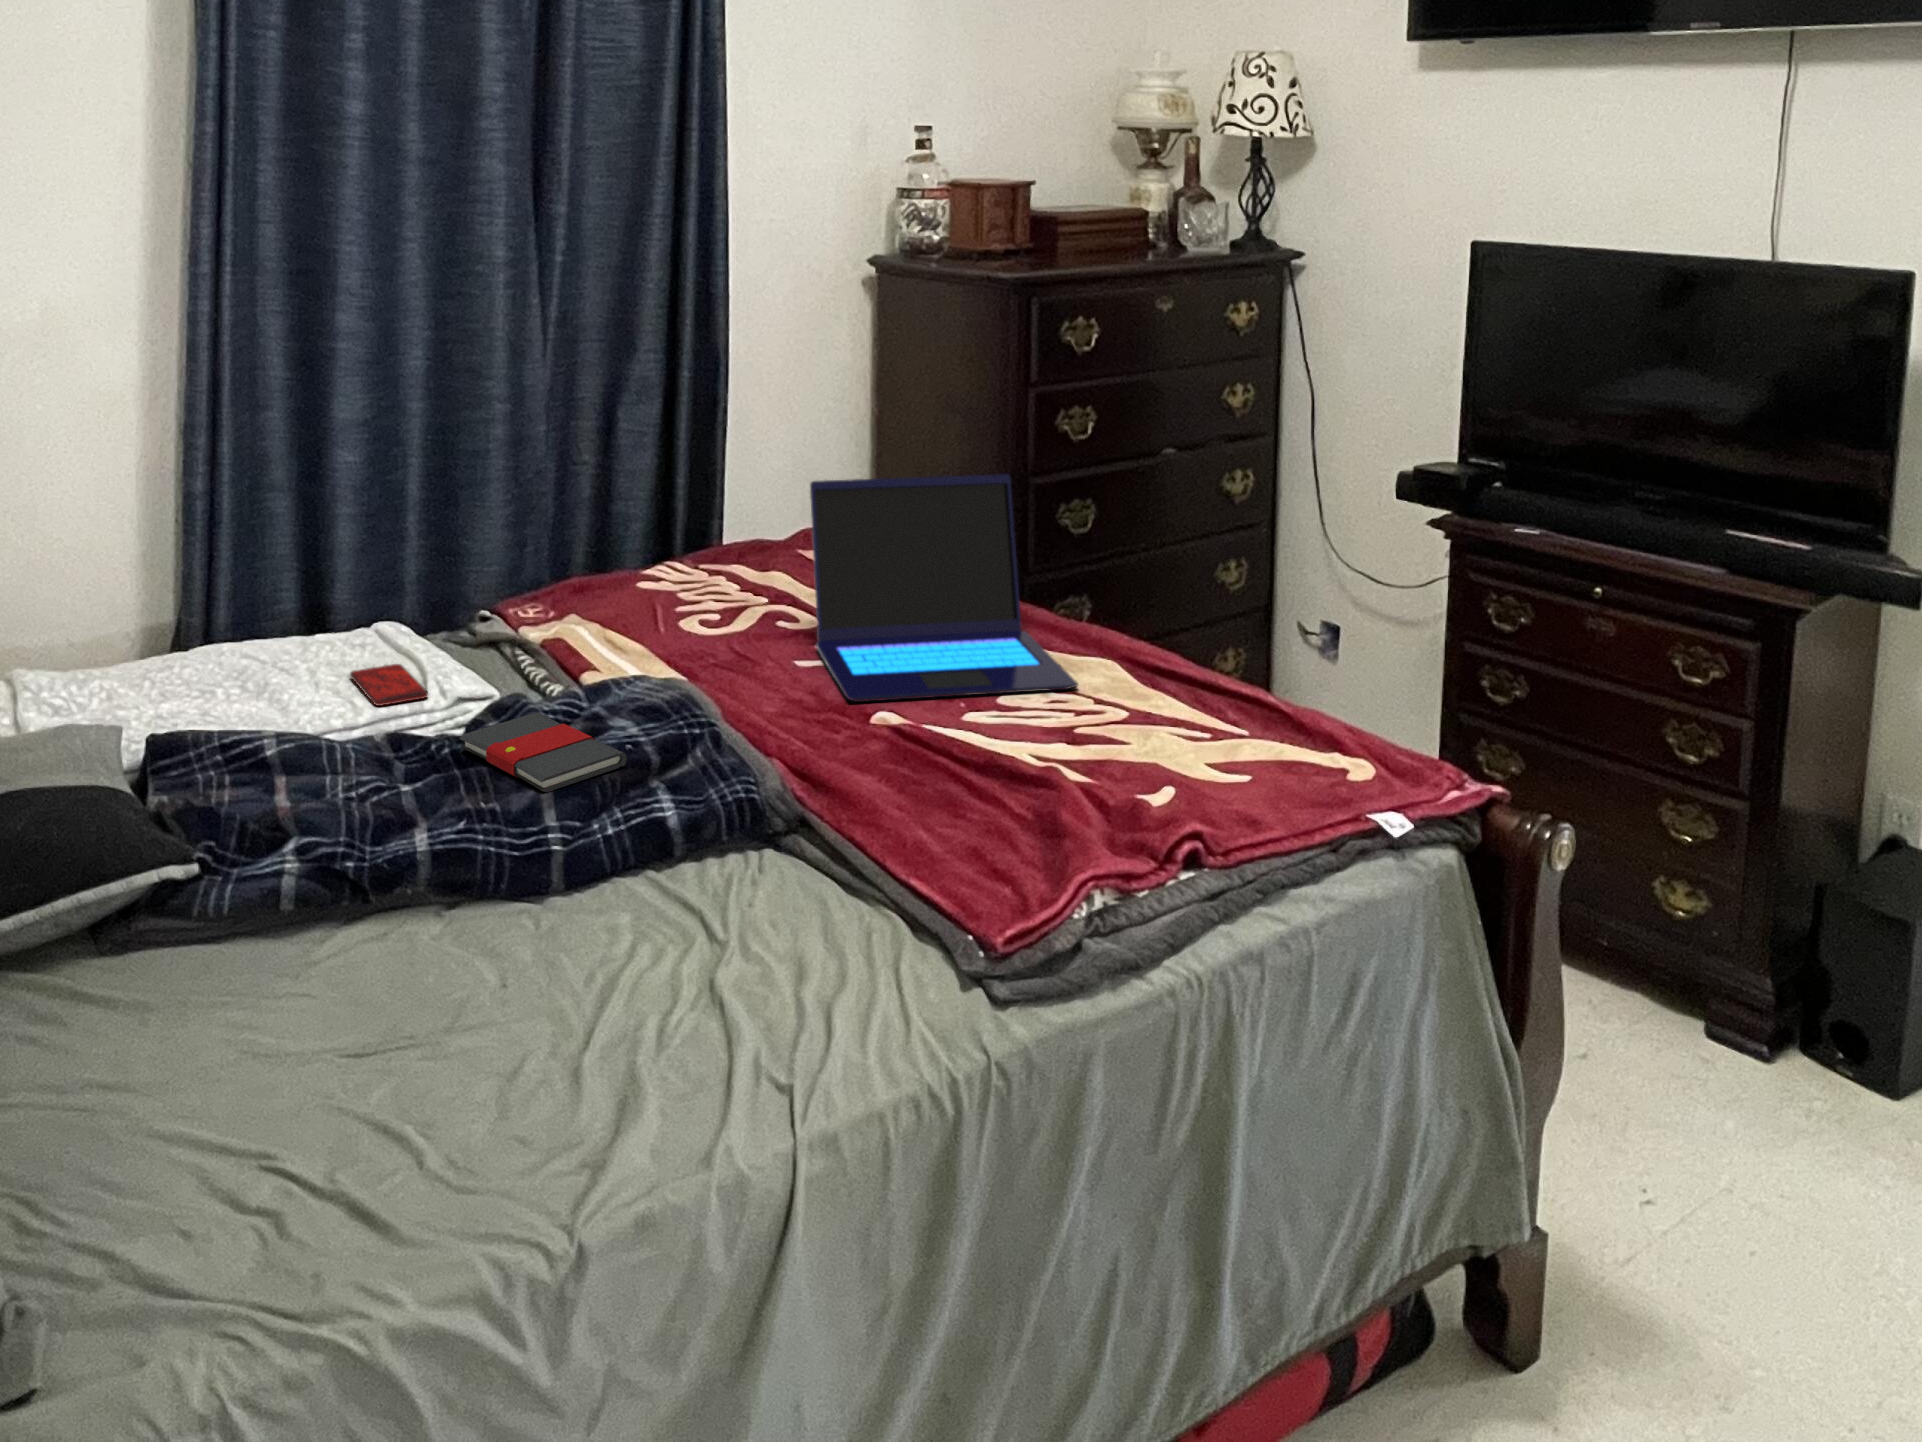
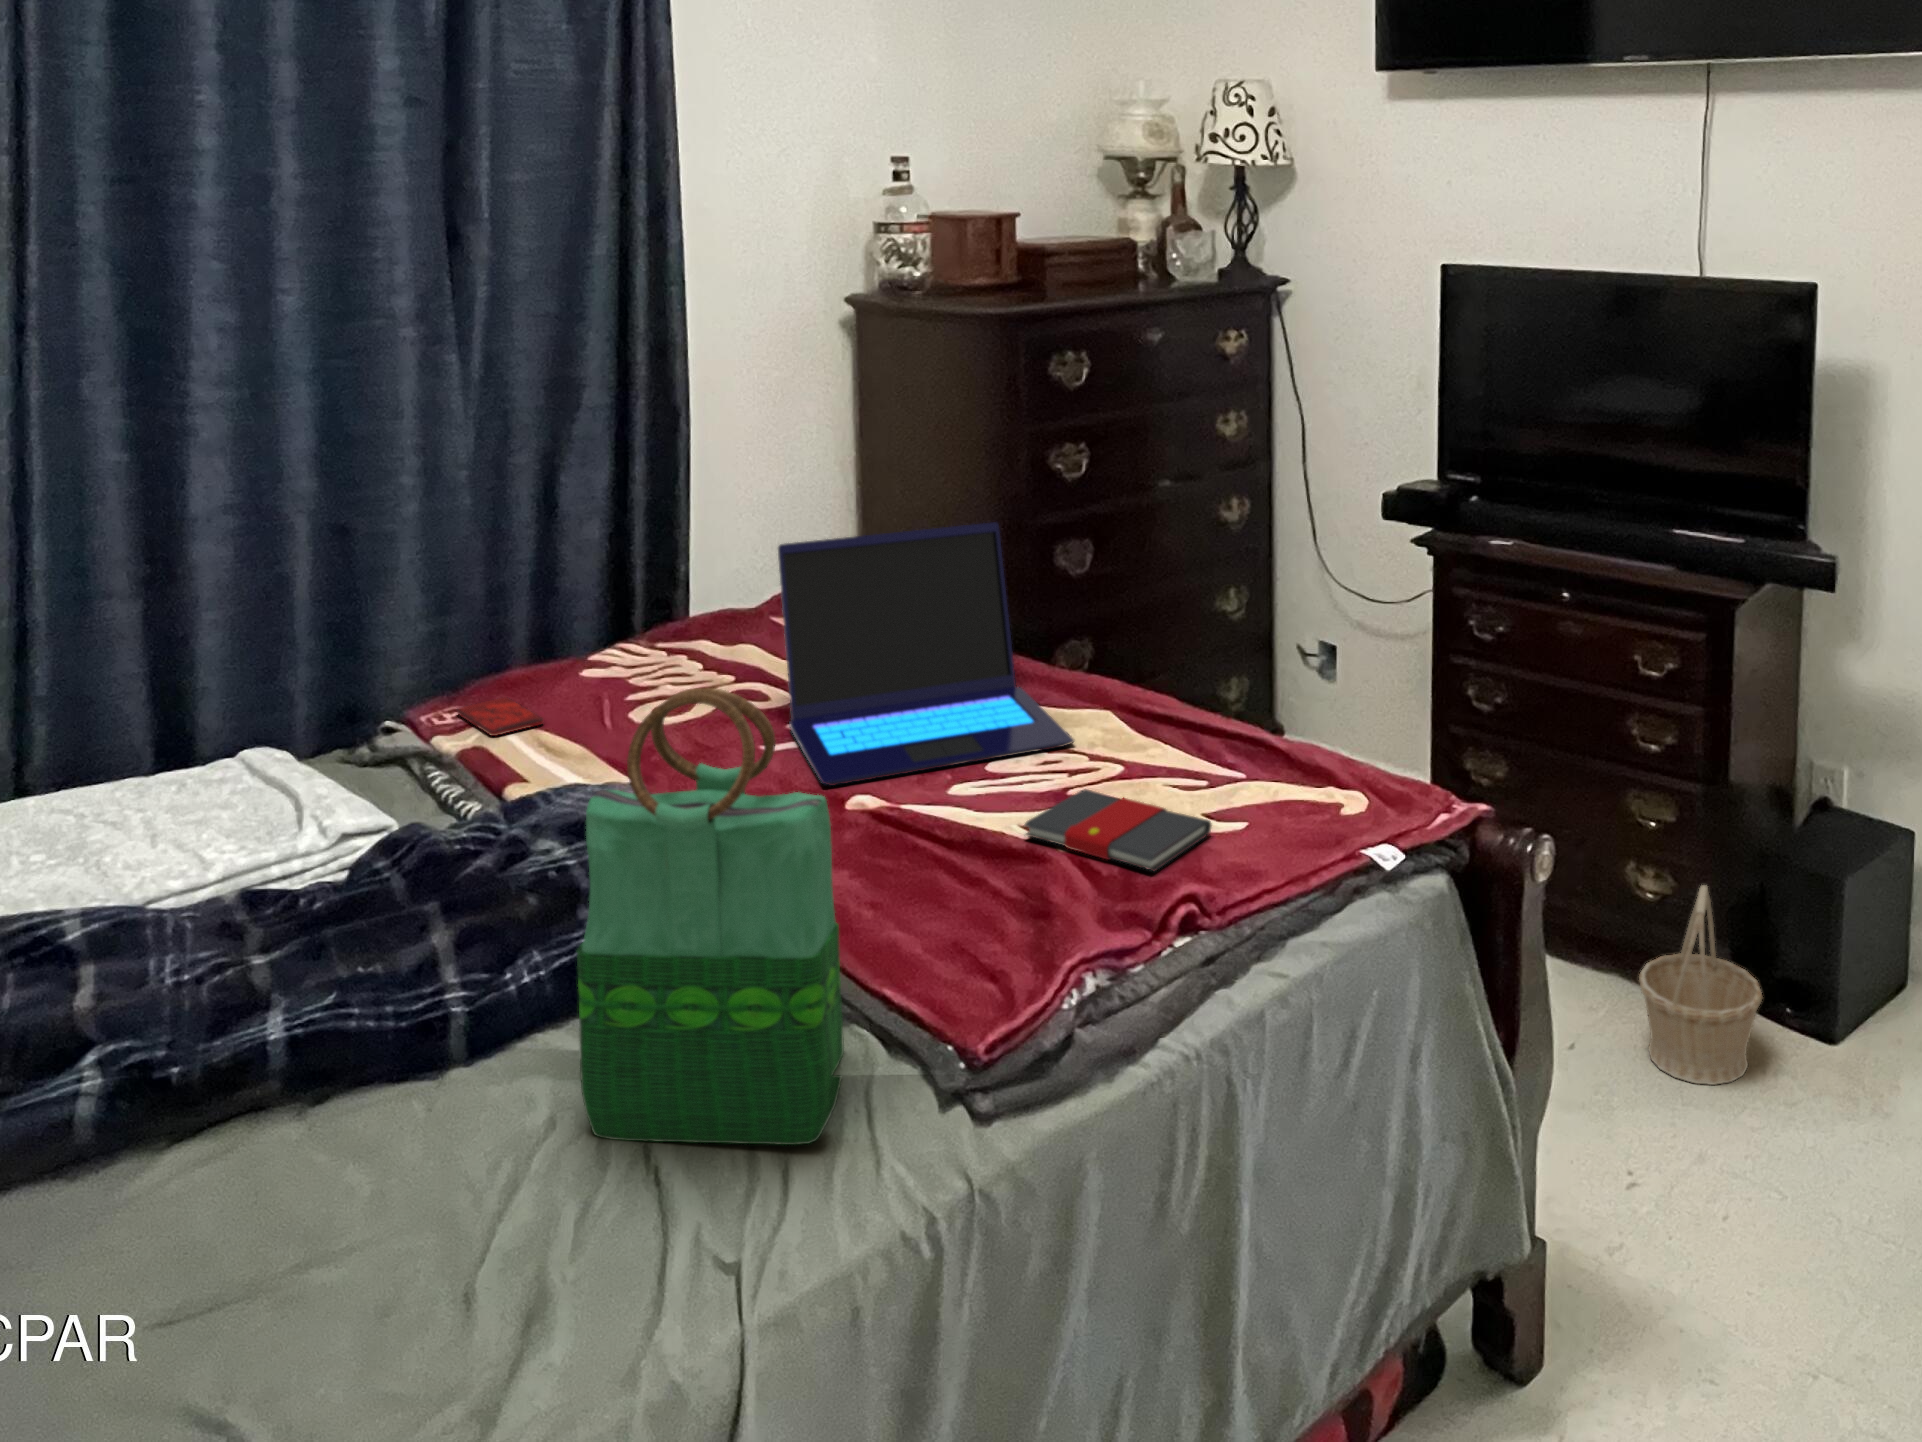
tote bag: none [661,591,878,999] -> present [577,688,844,1145]
smartphone: present [350,664,428,706] -> present [456,698,543,736]
book: present [459,712,627,792] -> present [1025,789,1212,871]
basket: none [1663,910,1809,1121] -> present [1639,885,1762,1085]

